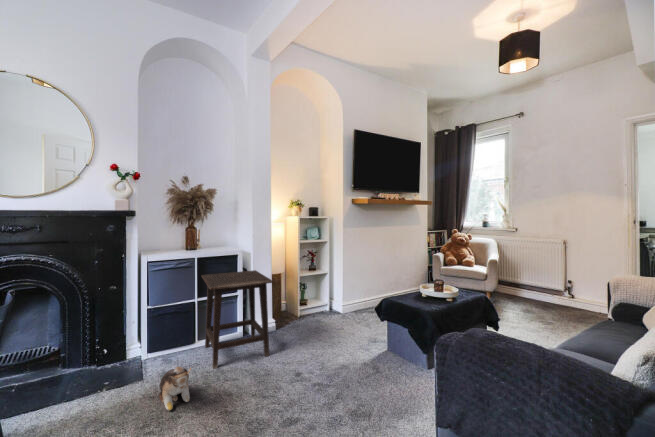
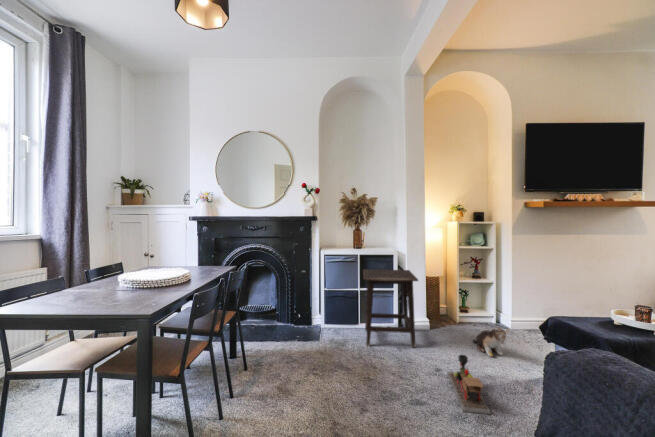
toy train: none [310,354,364,418] -> present [447,355,491,414]
plush toy: present [159,367,191,410] -> present [473,327,509,357]

